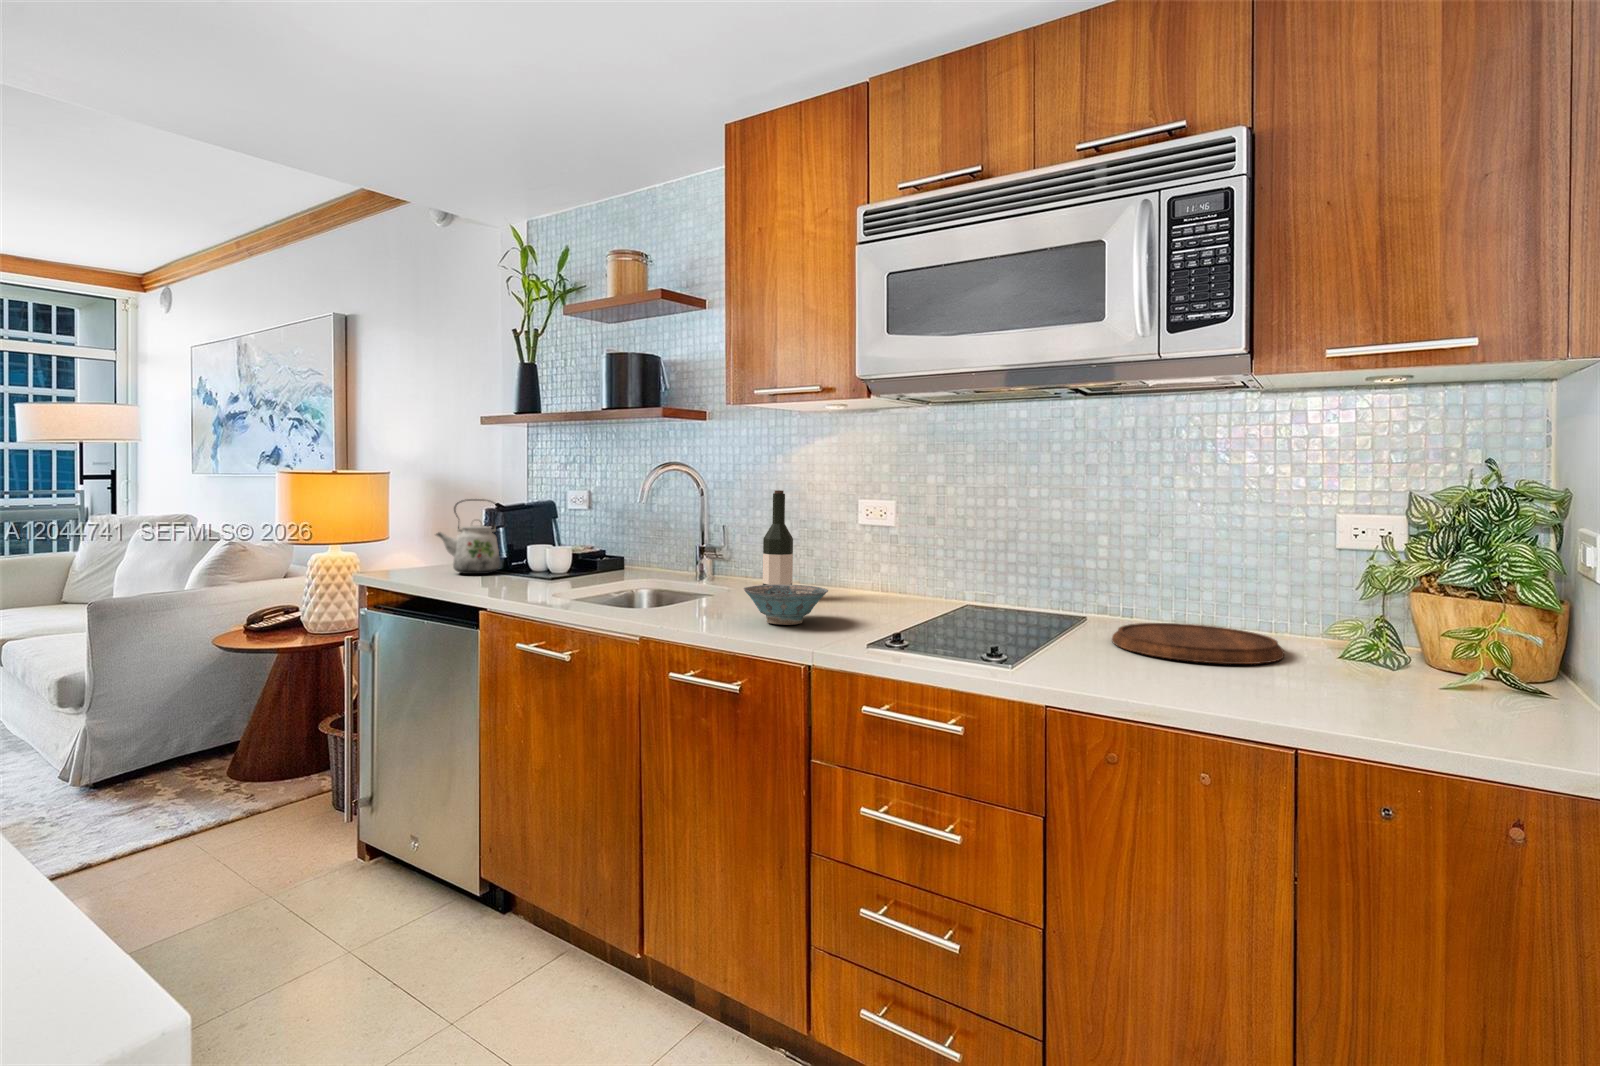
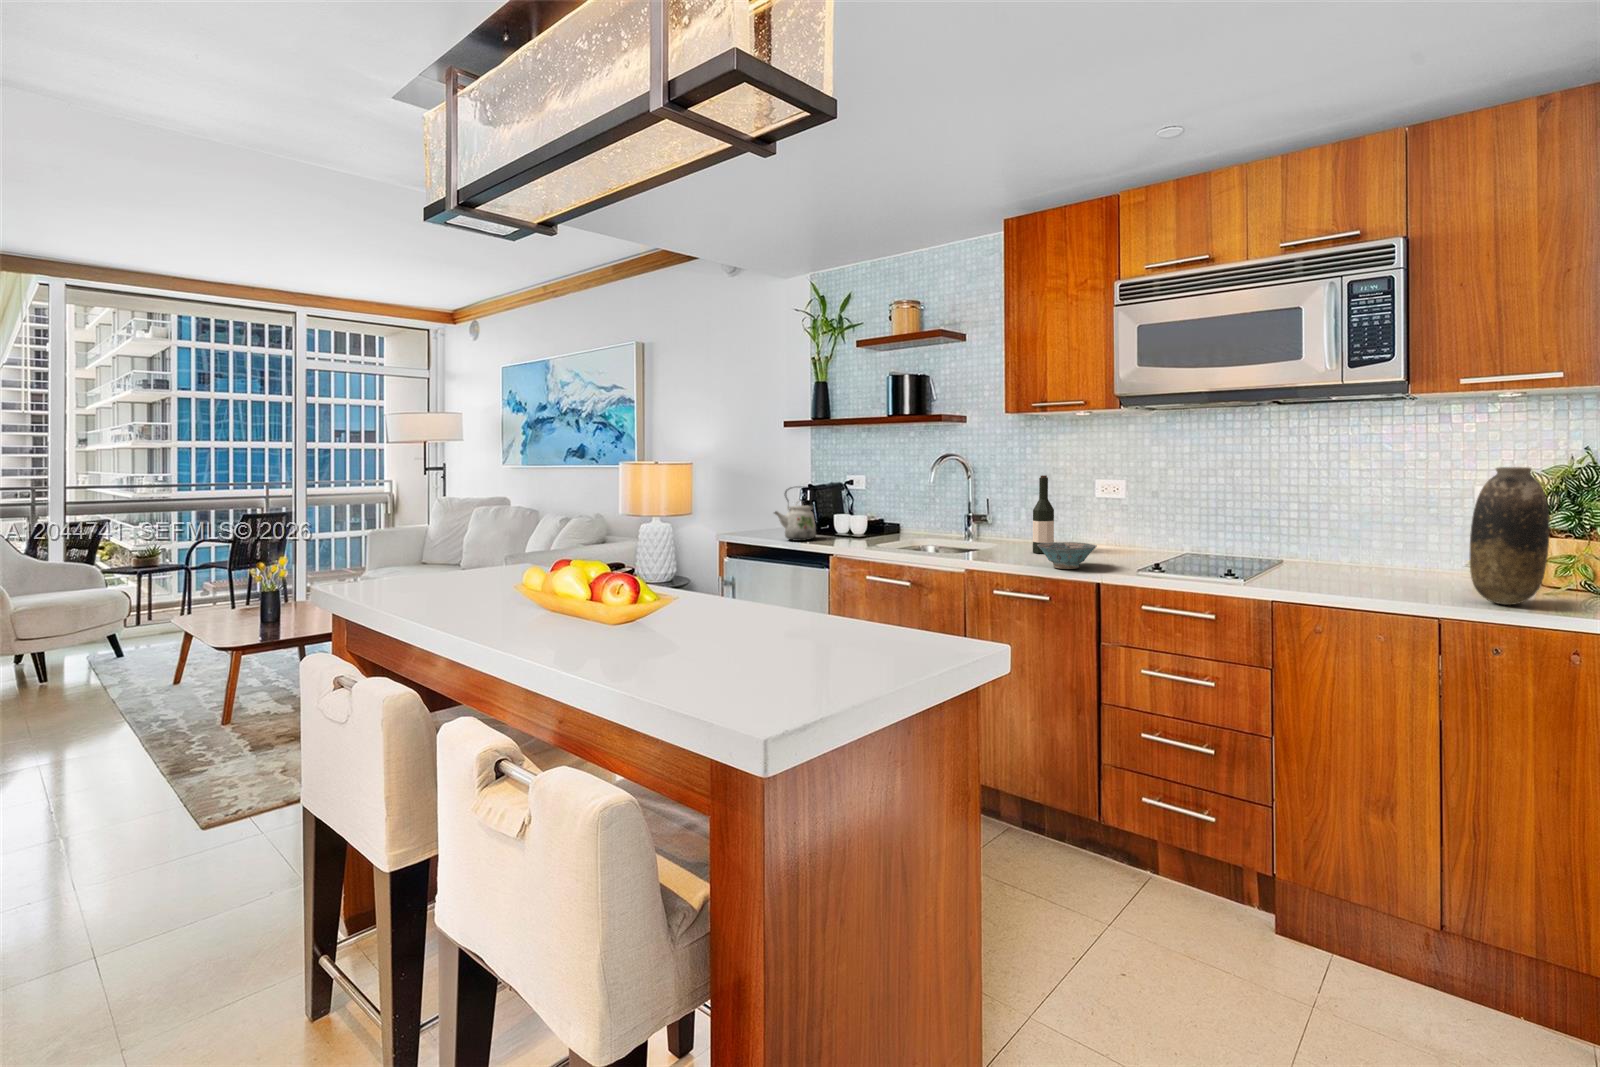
vase: none [1342,481,1461,703] -> present [1470,467,1550,605]
cutting board: present [1112,623,1284,664] -> none [1307,562,1434,586]

